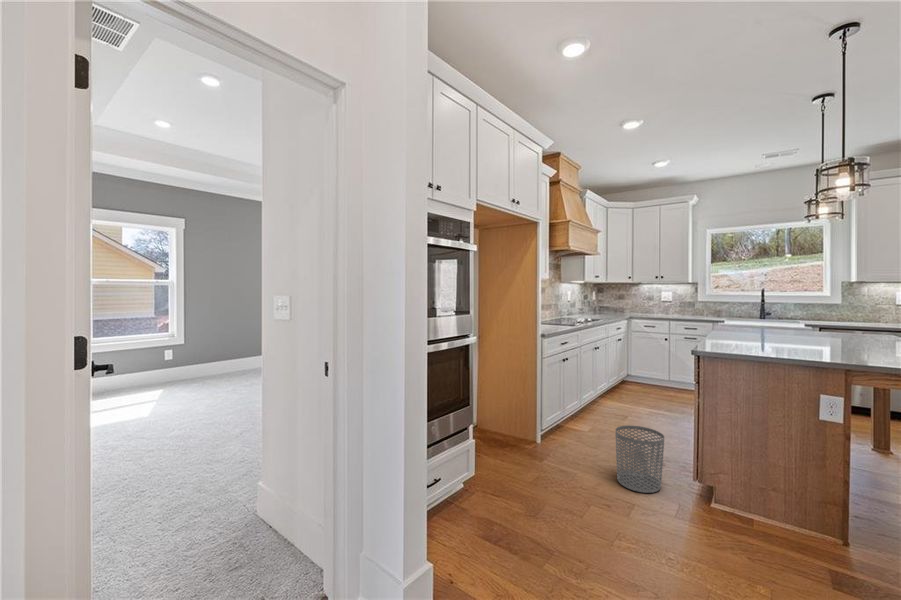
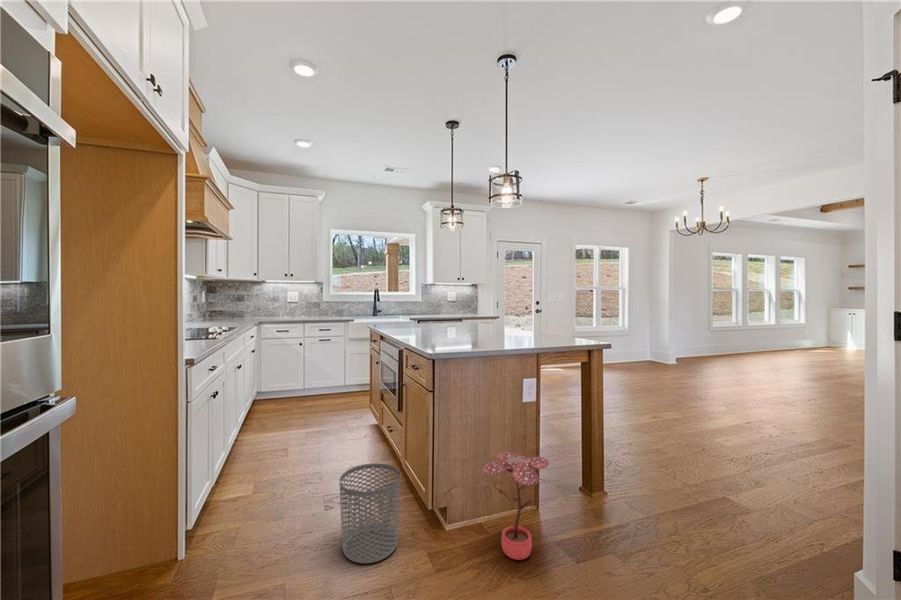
potted plant: none [724,454,812,554] -> present [482,452,549,560]

